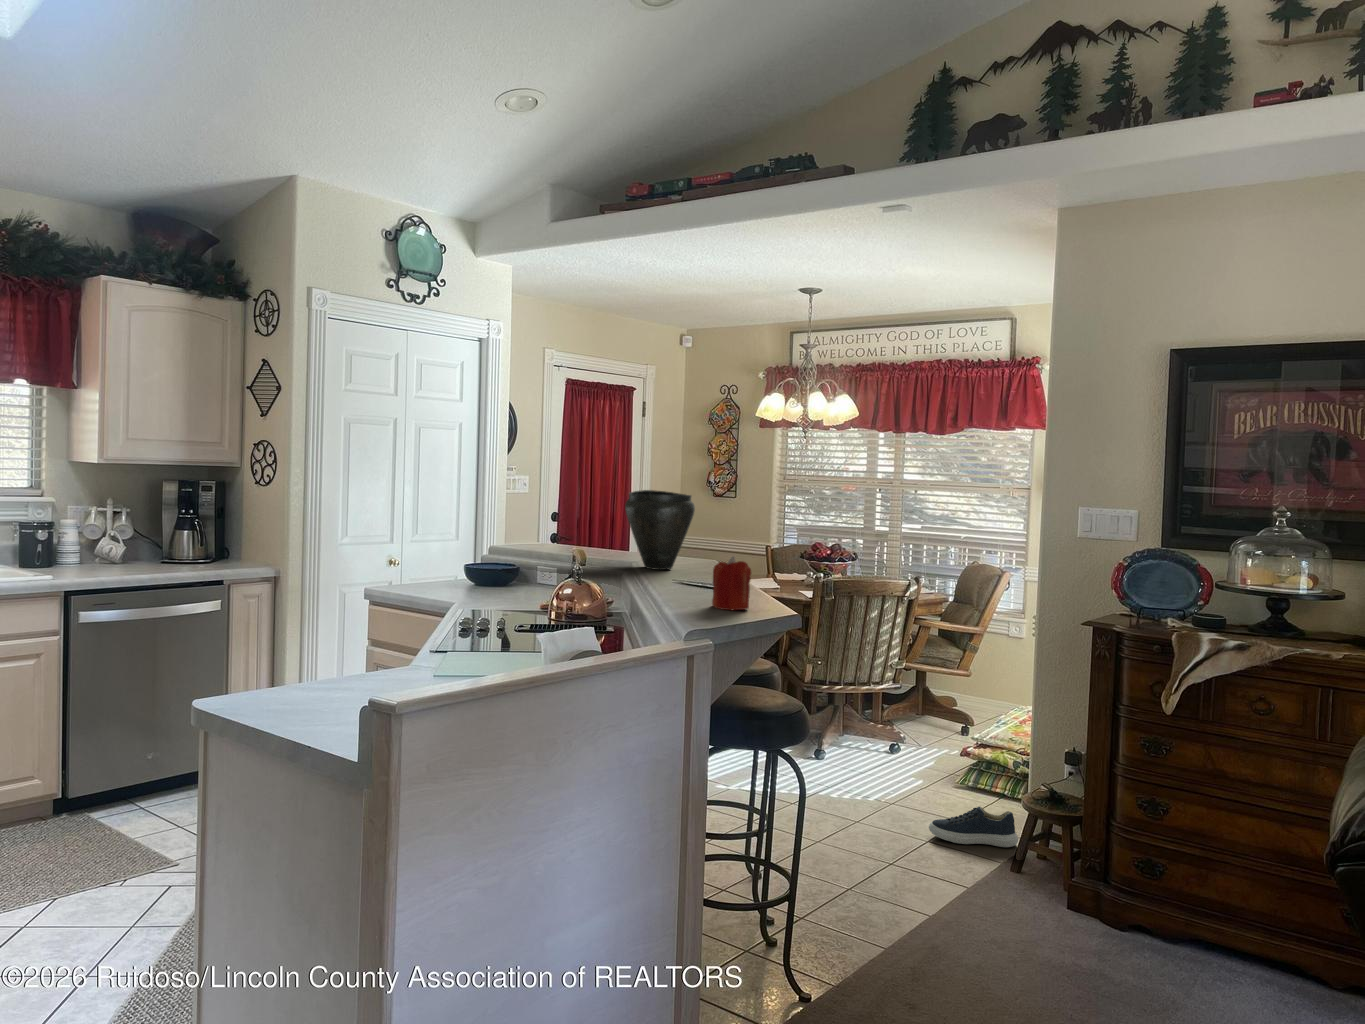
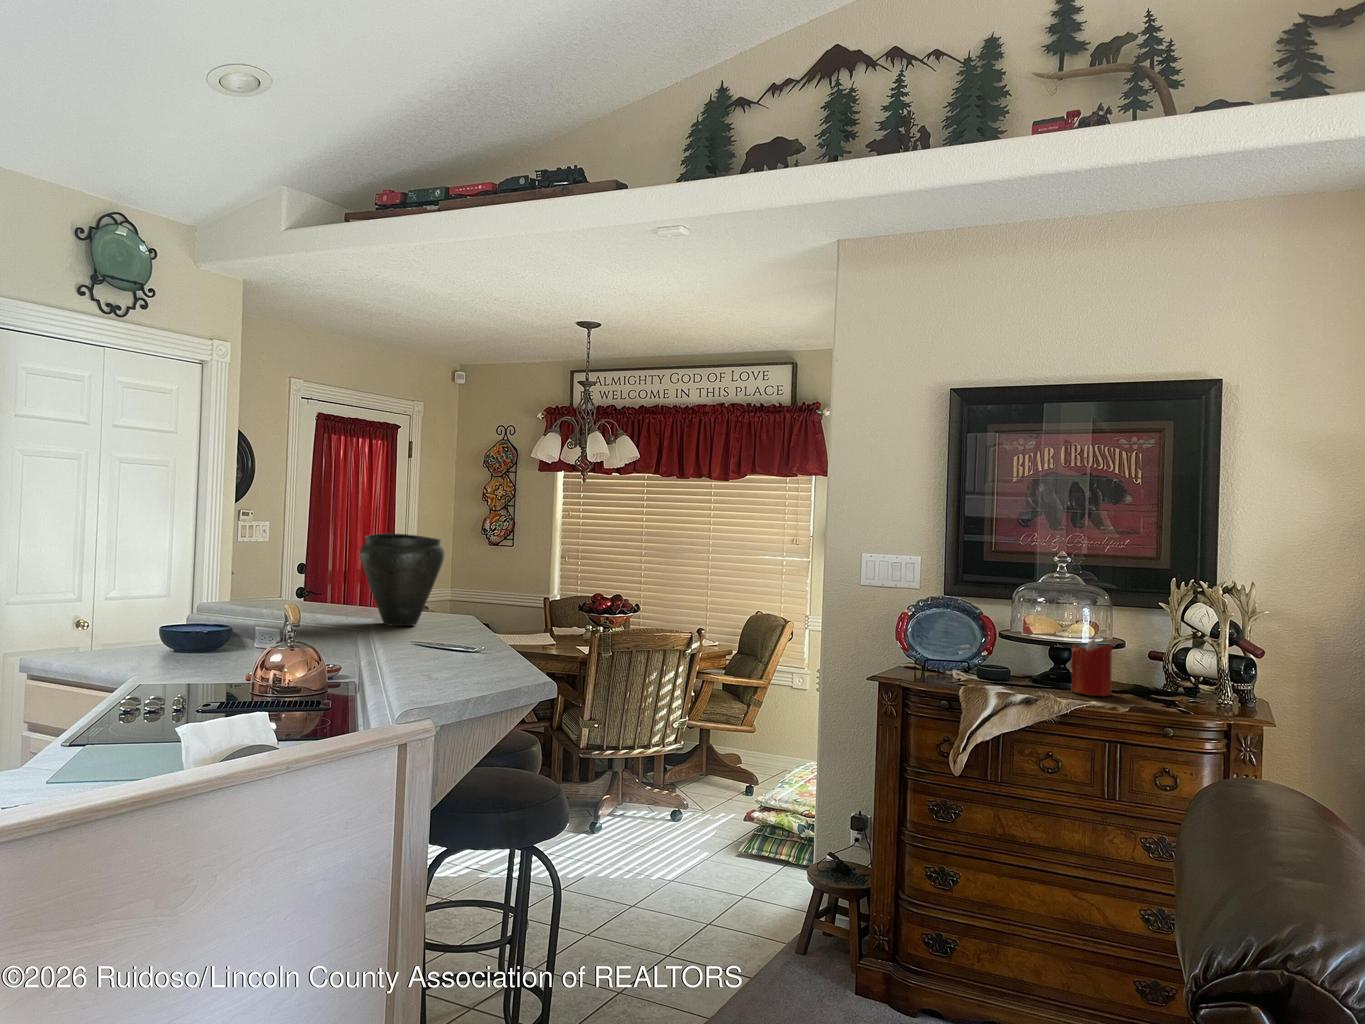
candle: present [712,556,751,610] -> present [1071,639,1112,696]
shoe: present [929,807,1018,847] -> none [709,883,804,927]

